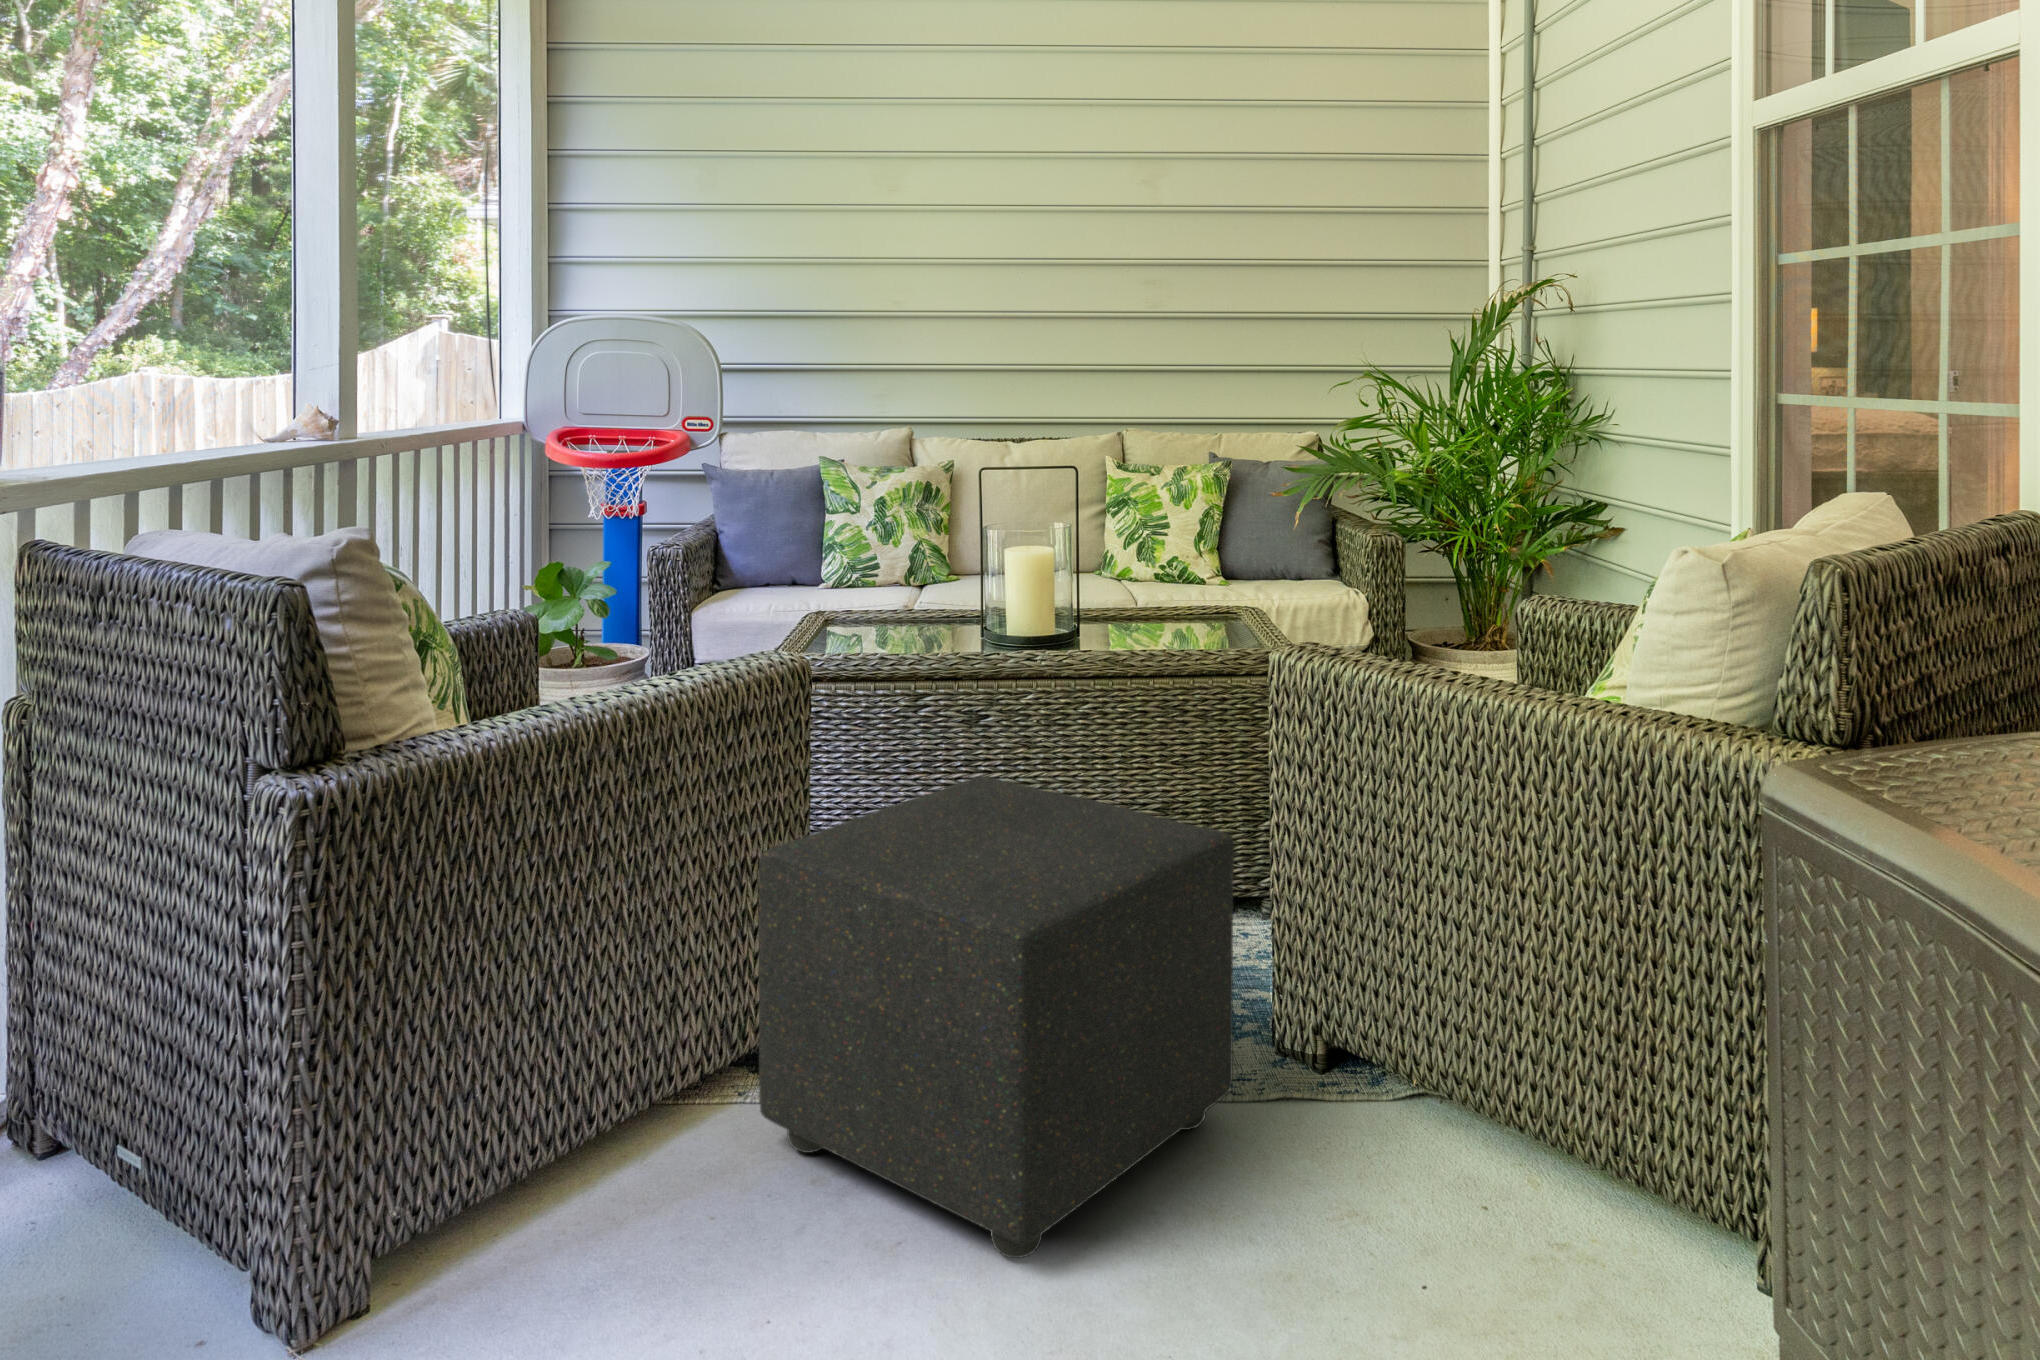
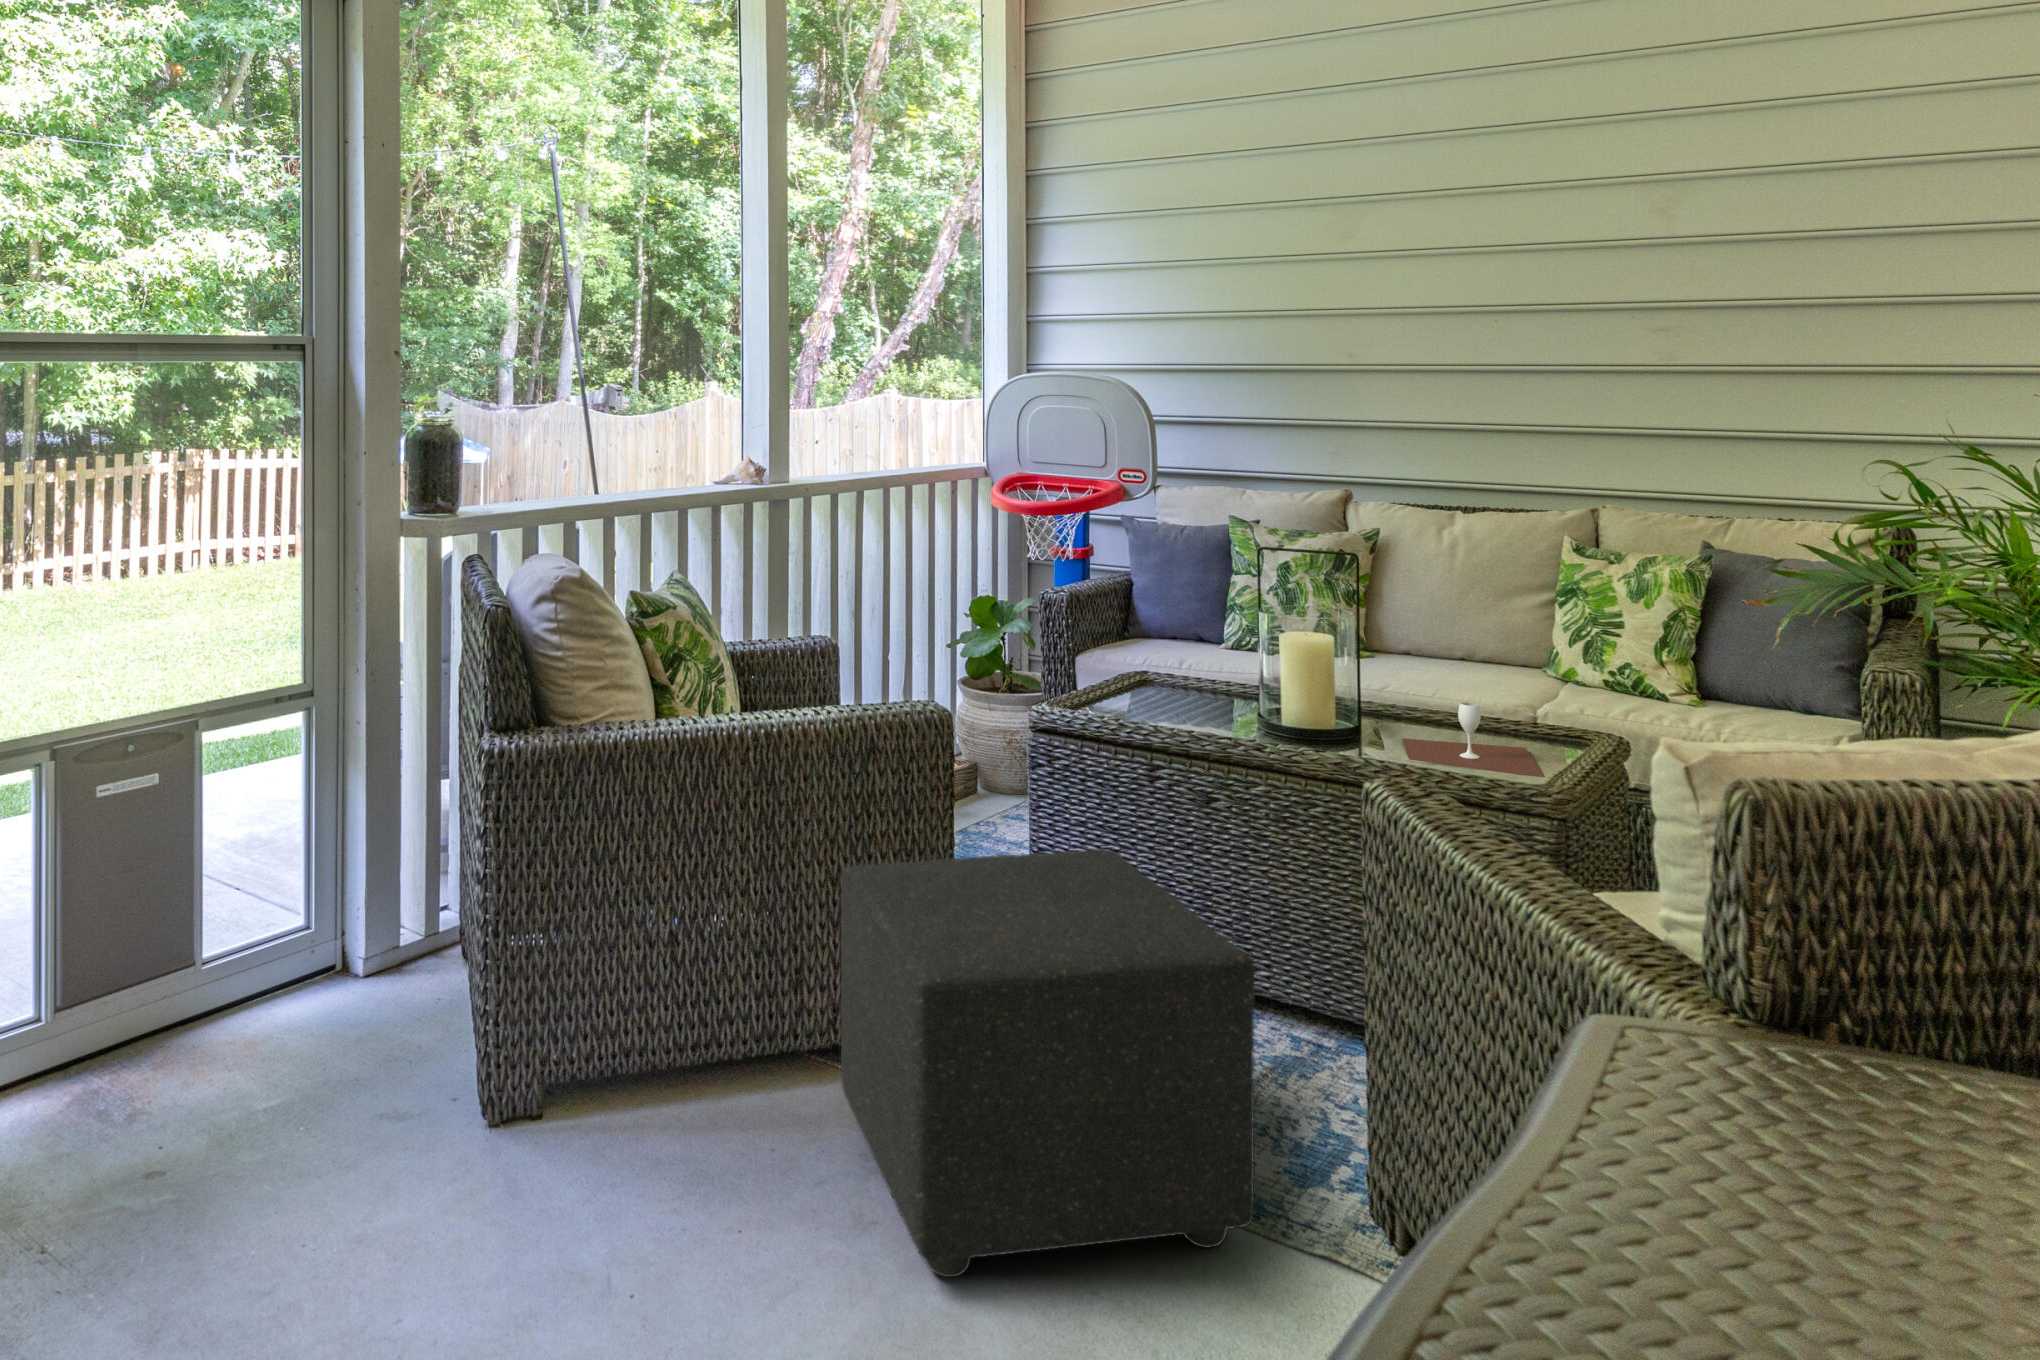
wine glass: none [1117,592,1258,654] -> present [1402,702,1545,777]

